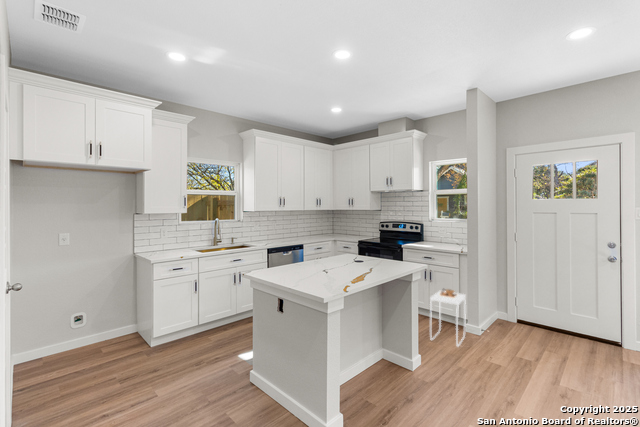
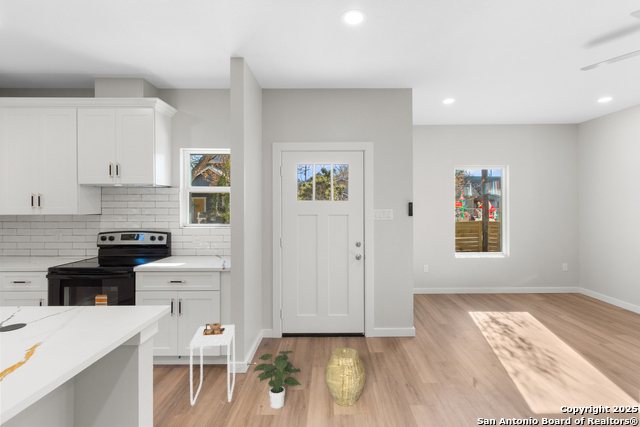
potted plant: none [476,320,520,363] -> present [254,351,301,409]
woven basket: none [544,332,591,385] -> present [325,347,366,406]

